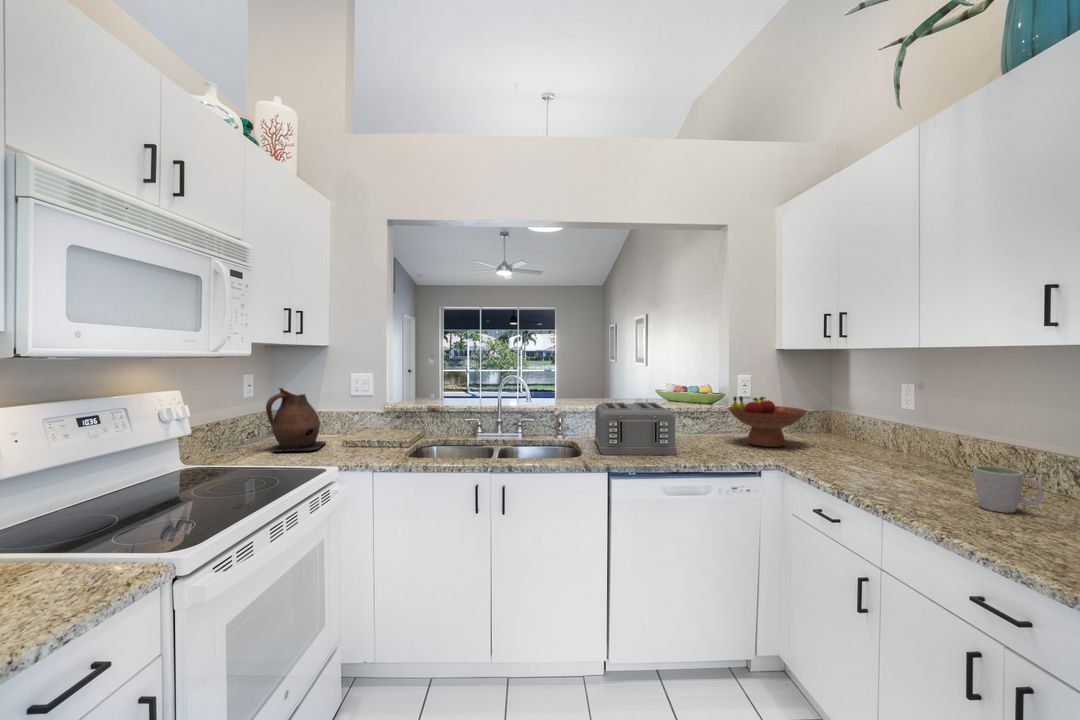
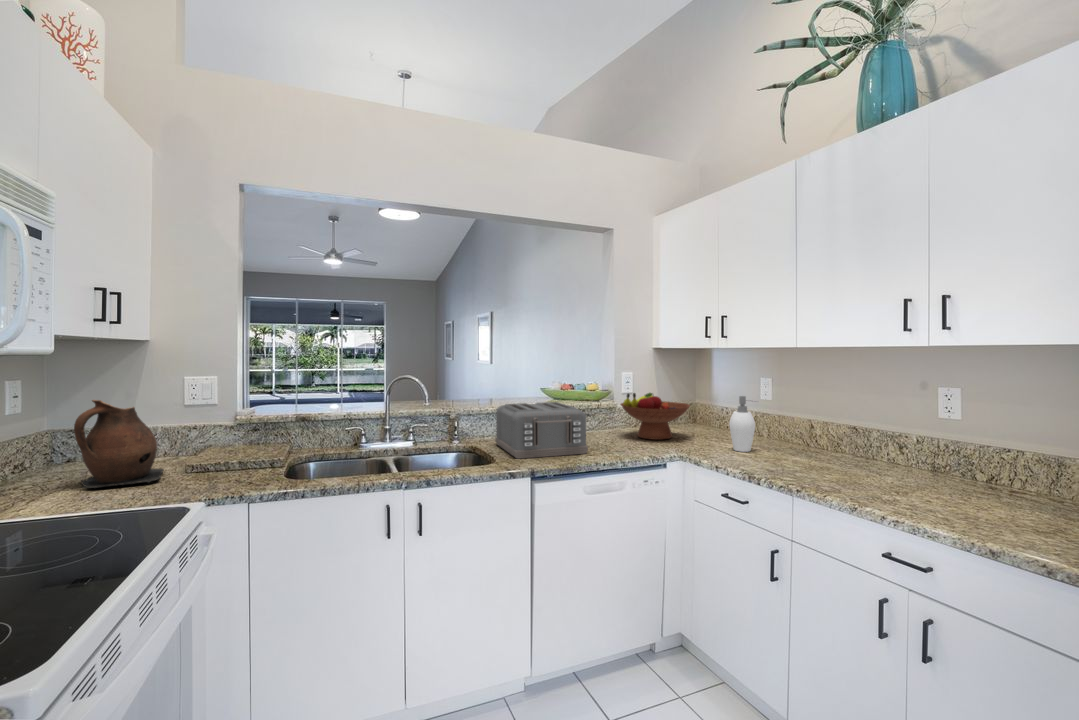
soap dispenser: none [843,403,876,466] -> present [729,396,755,452]
mug: present [973,466,1043,513] -> none [850,444,900,482]

